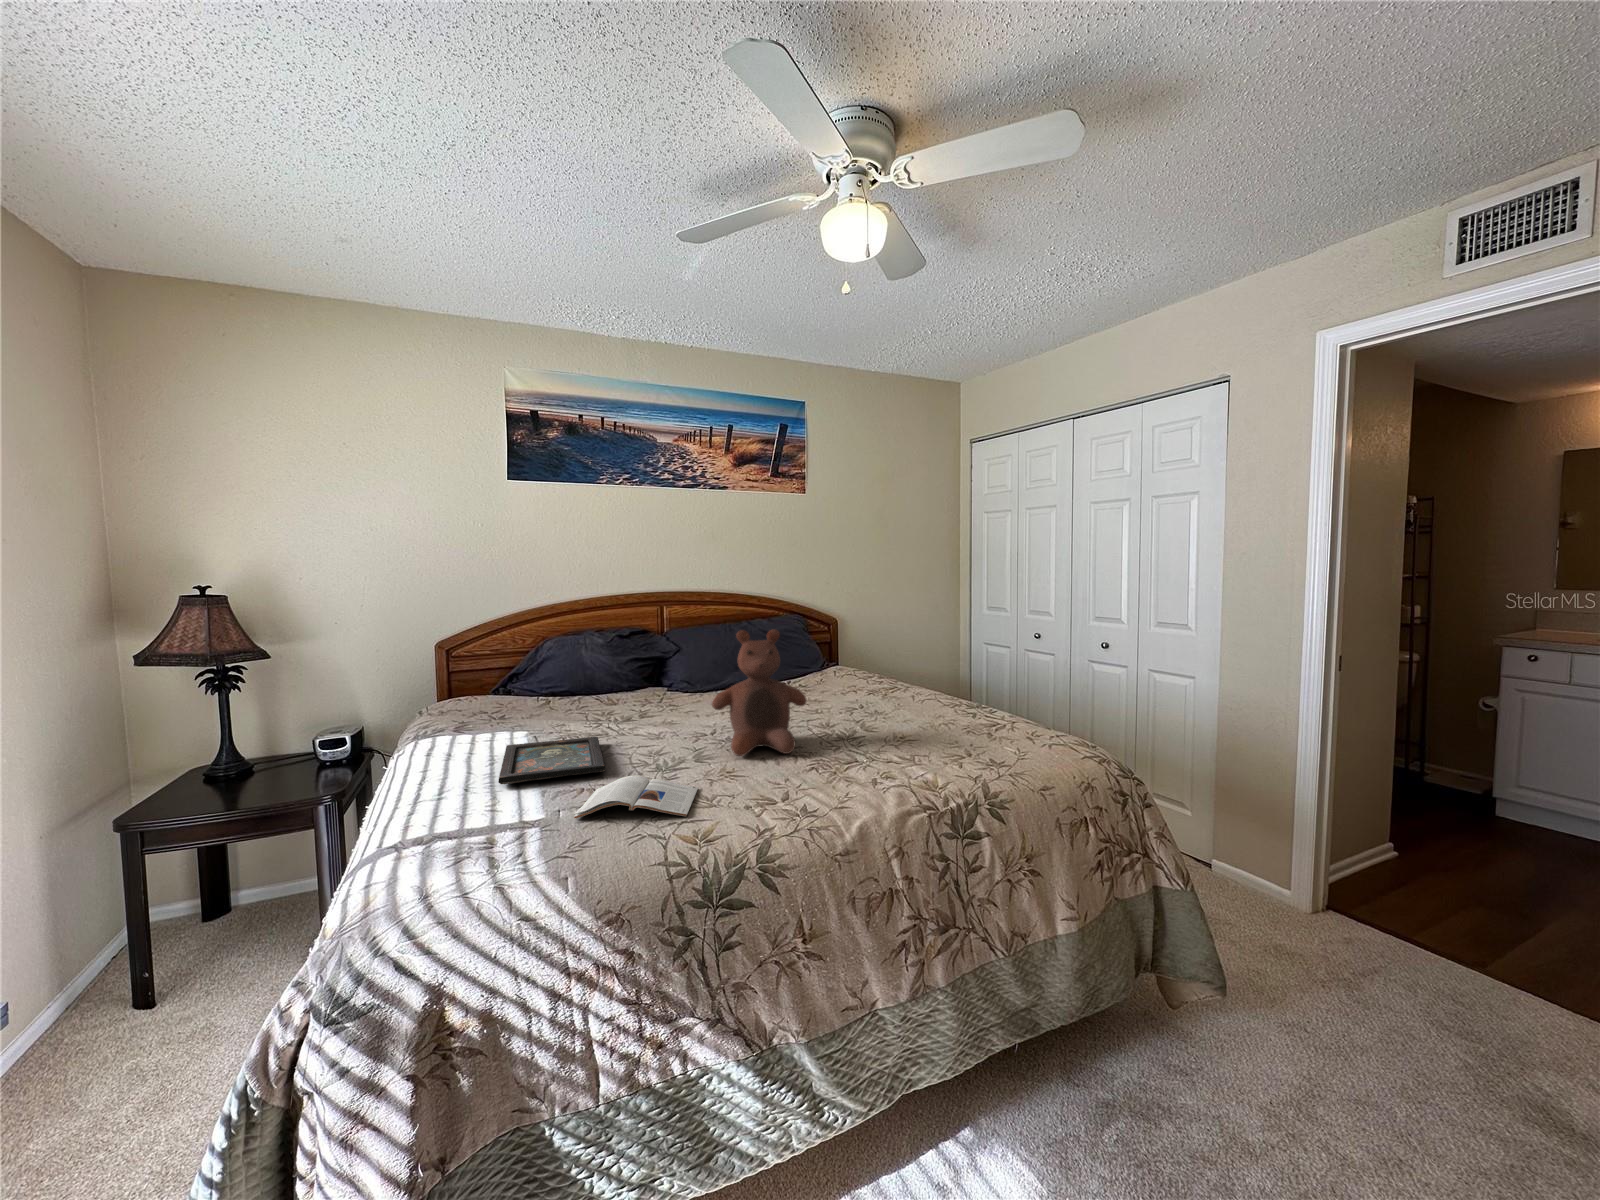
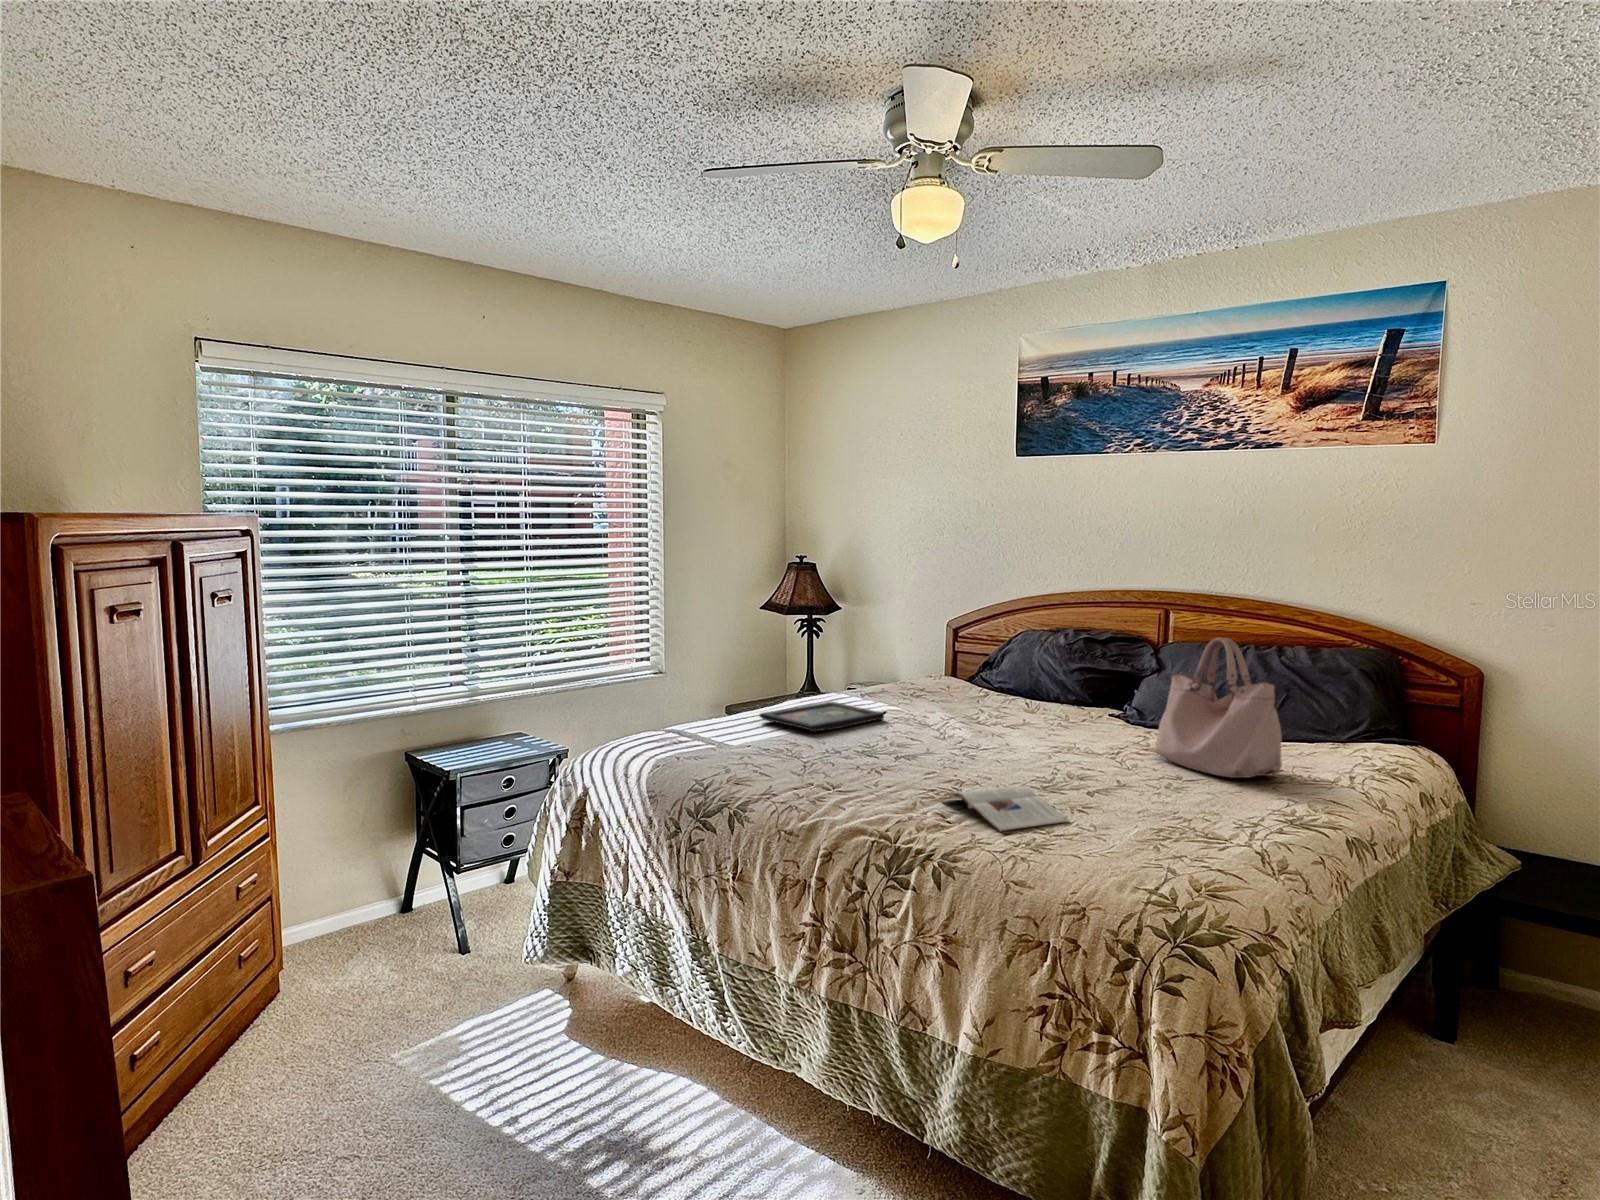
handbag: none [817,612,915,704] -> present [1155,638,1282,778]
stuffed bear: present [712,629,807,756] -> none [895,630,997,766]
magazine: present [574,775,698,819] -> present [941,786,1069,831]

